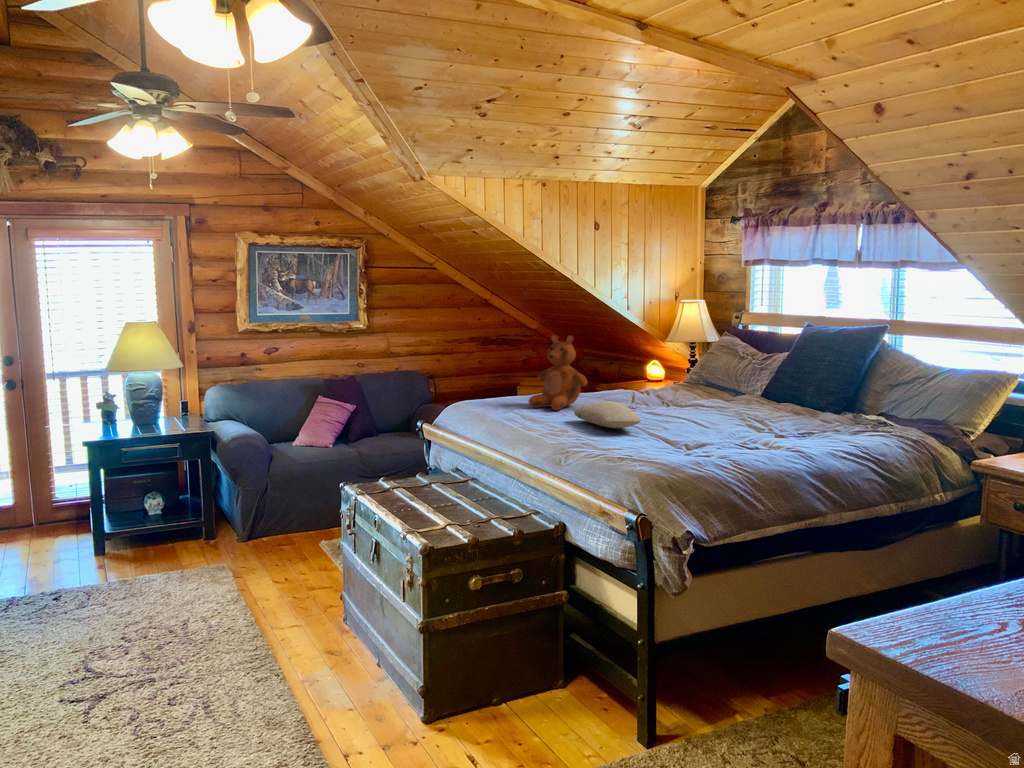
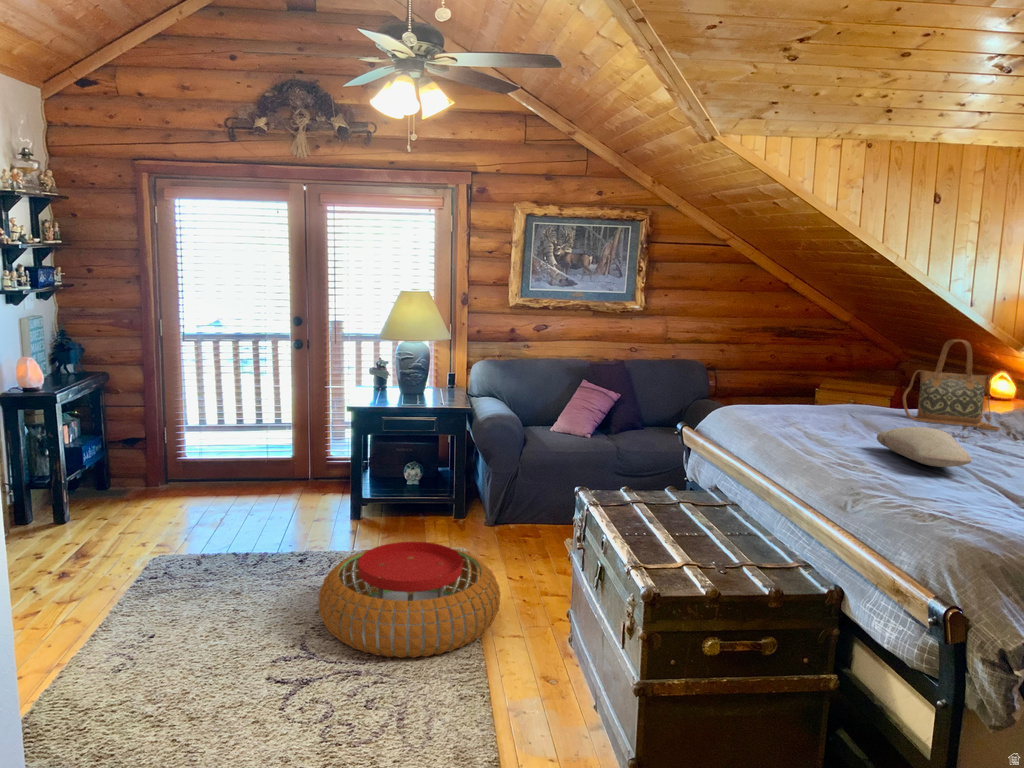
handbag: none [588,334,657,402] -> present [903,339,1000,431]
teddy bear: present [529,335,587,410] -> none [818,334,901,430]
pouf: none [94,555,277,663] -> present [318,542,500,658]

